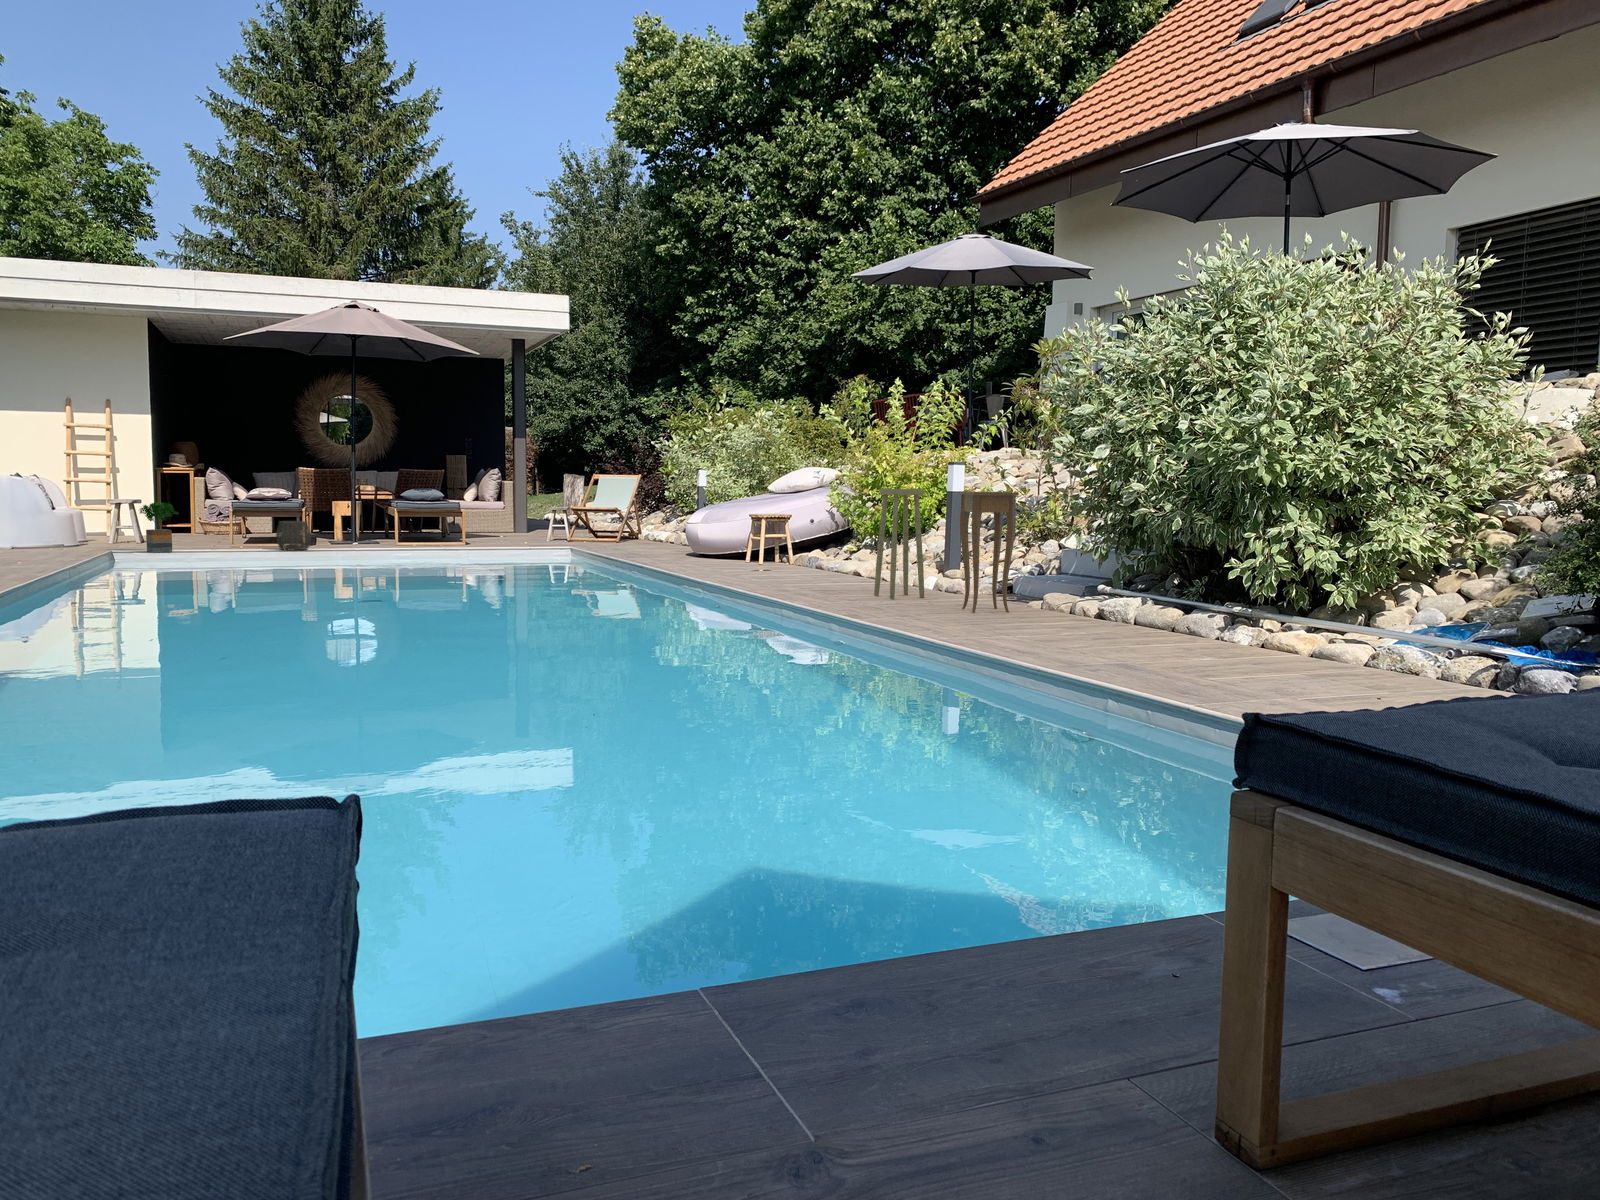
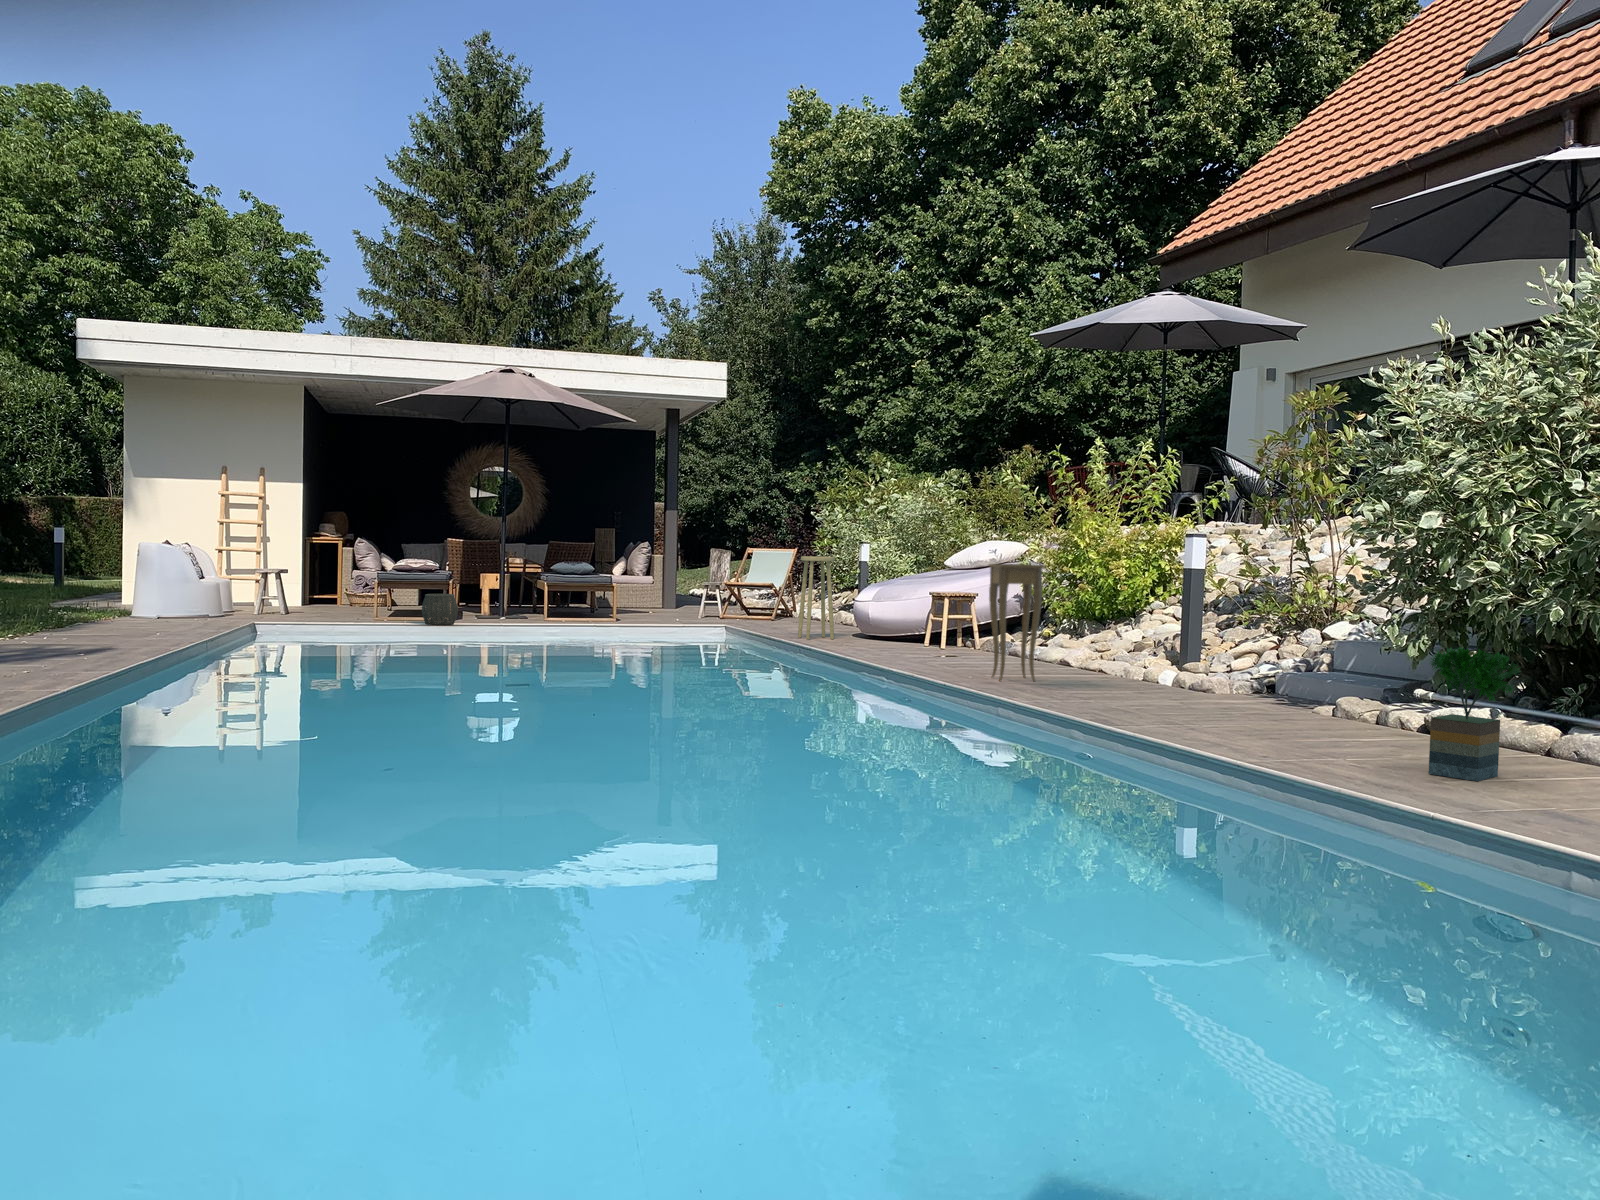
stool: present [874,489,924,599] -> present [798,556,835,640]
side table: present [959,492,1019,613] -> present [989,564,1045,681]
potted tree: present [140,502,178,553] -> present [1429,647,1520,781]

